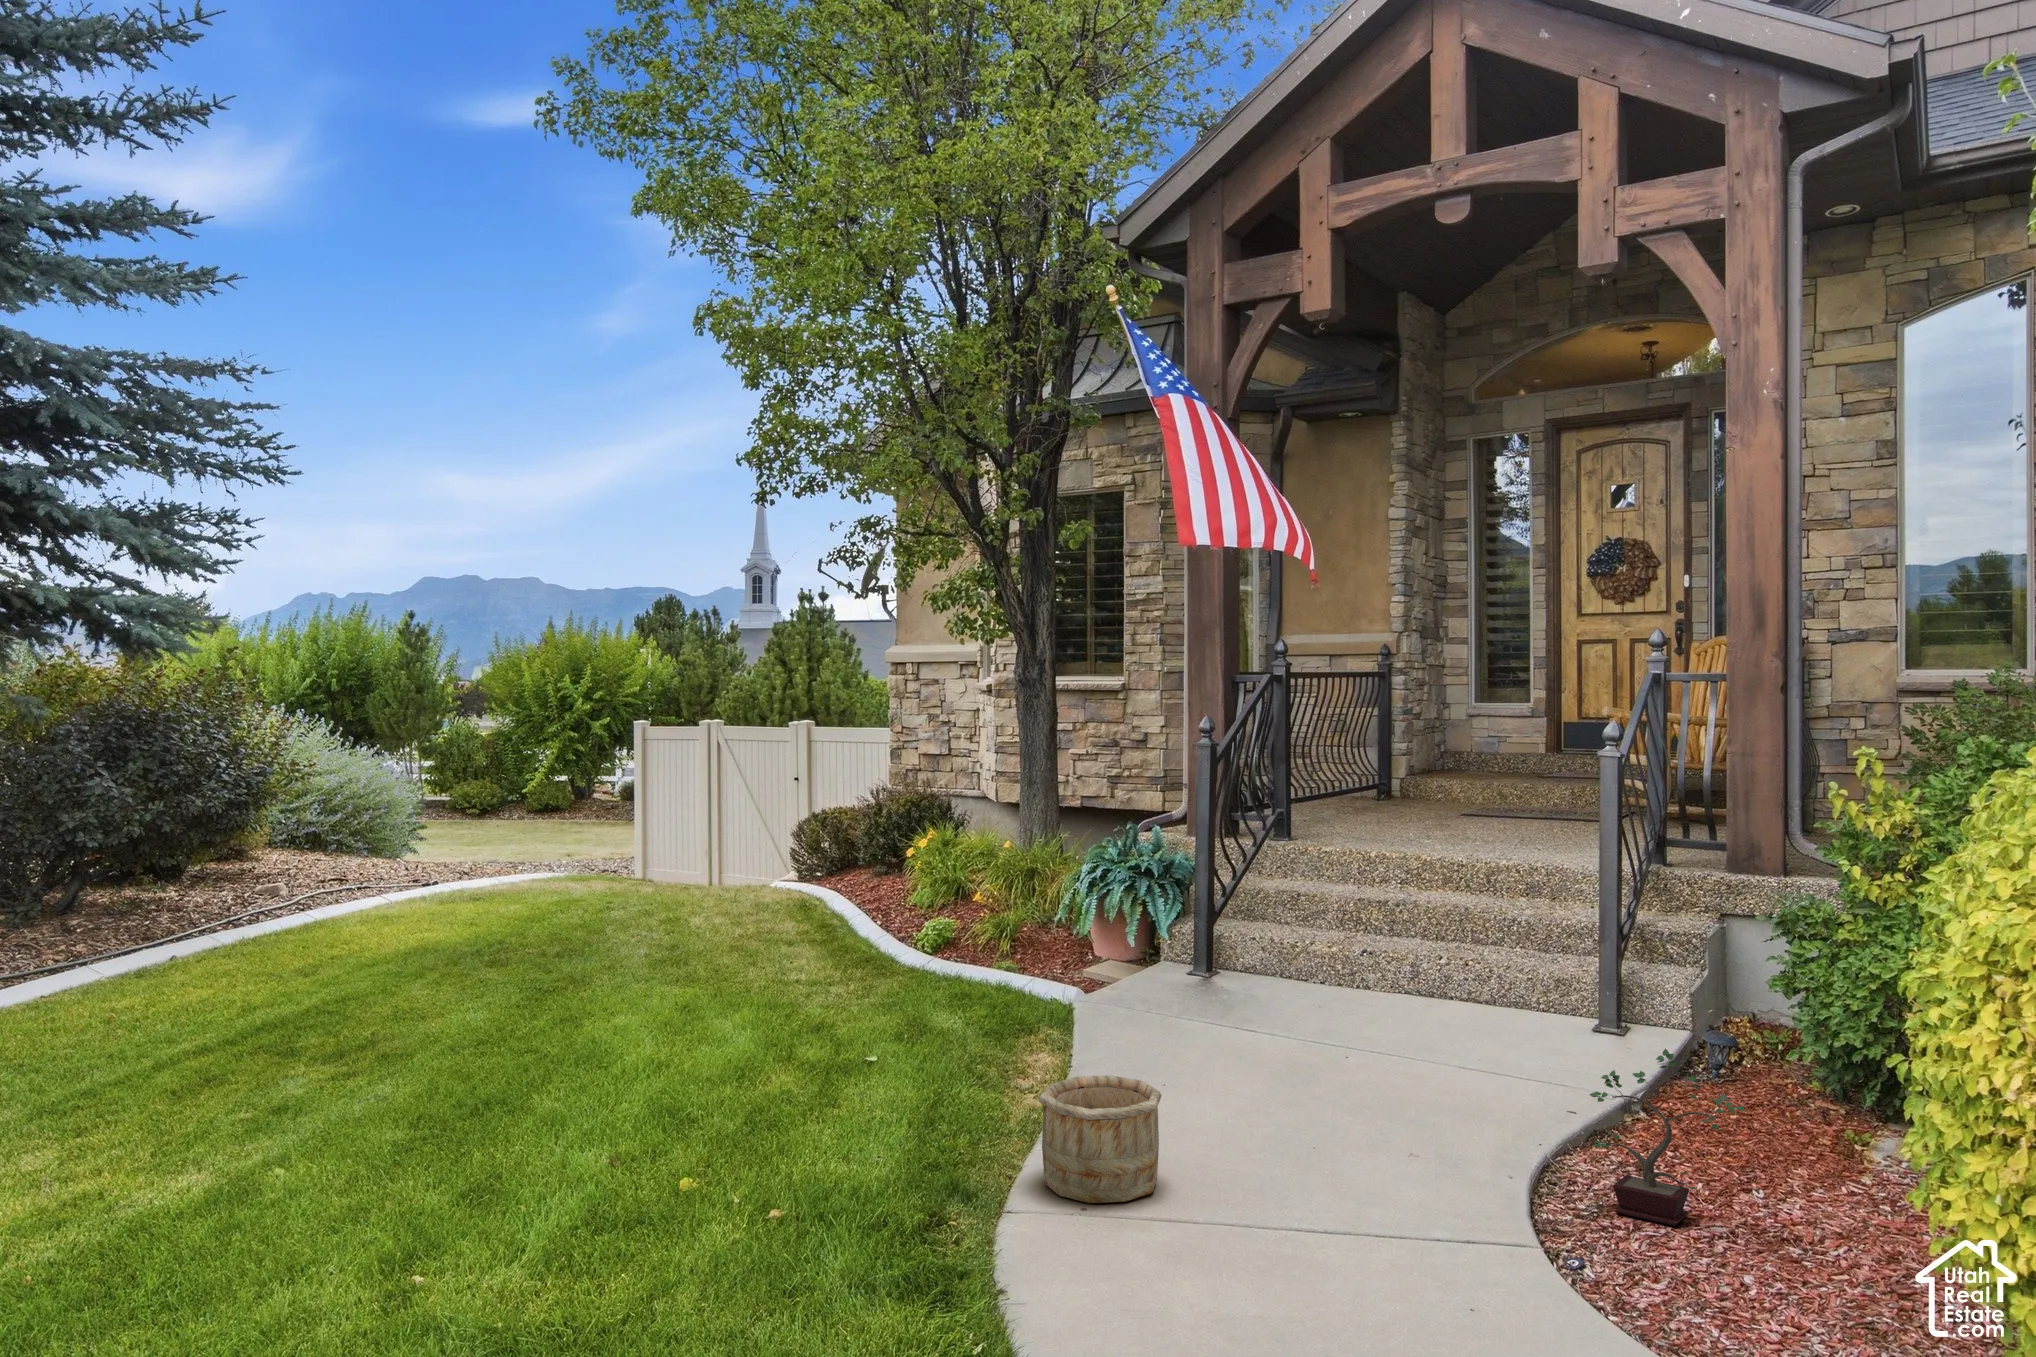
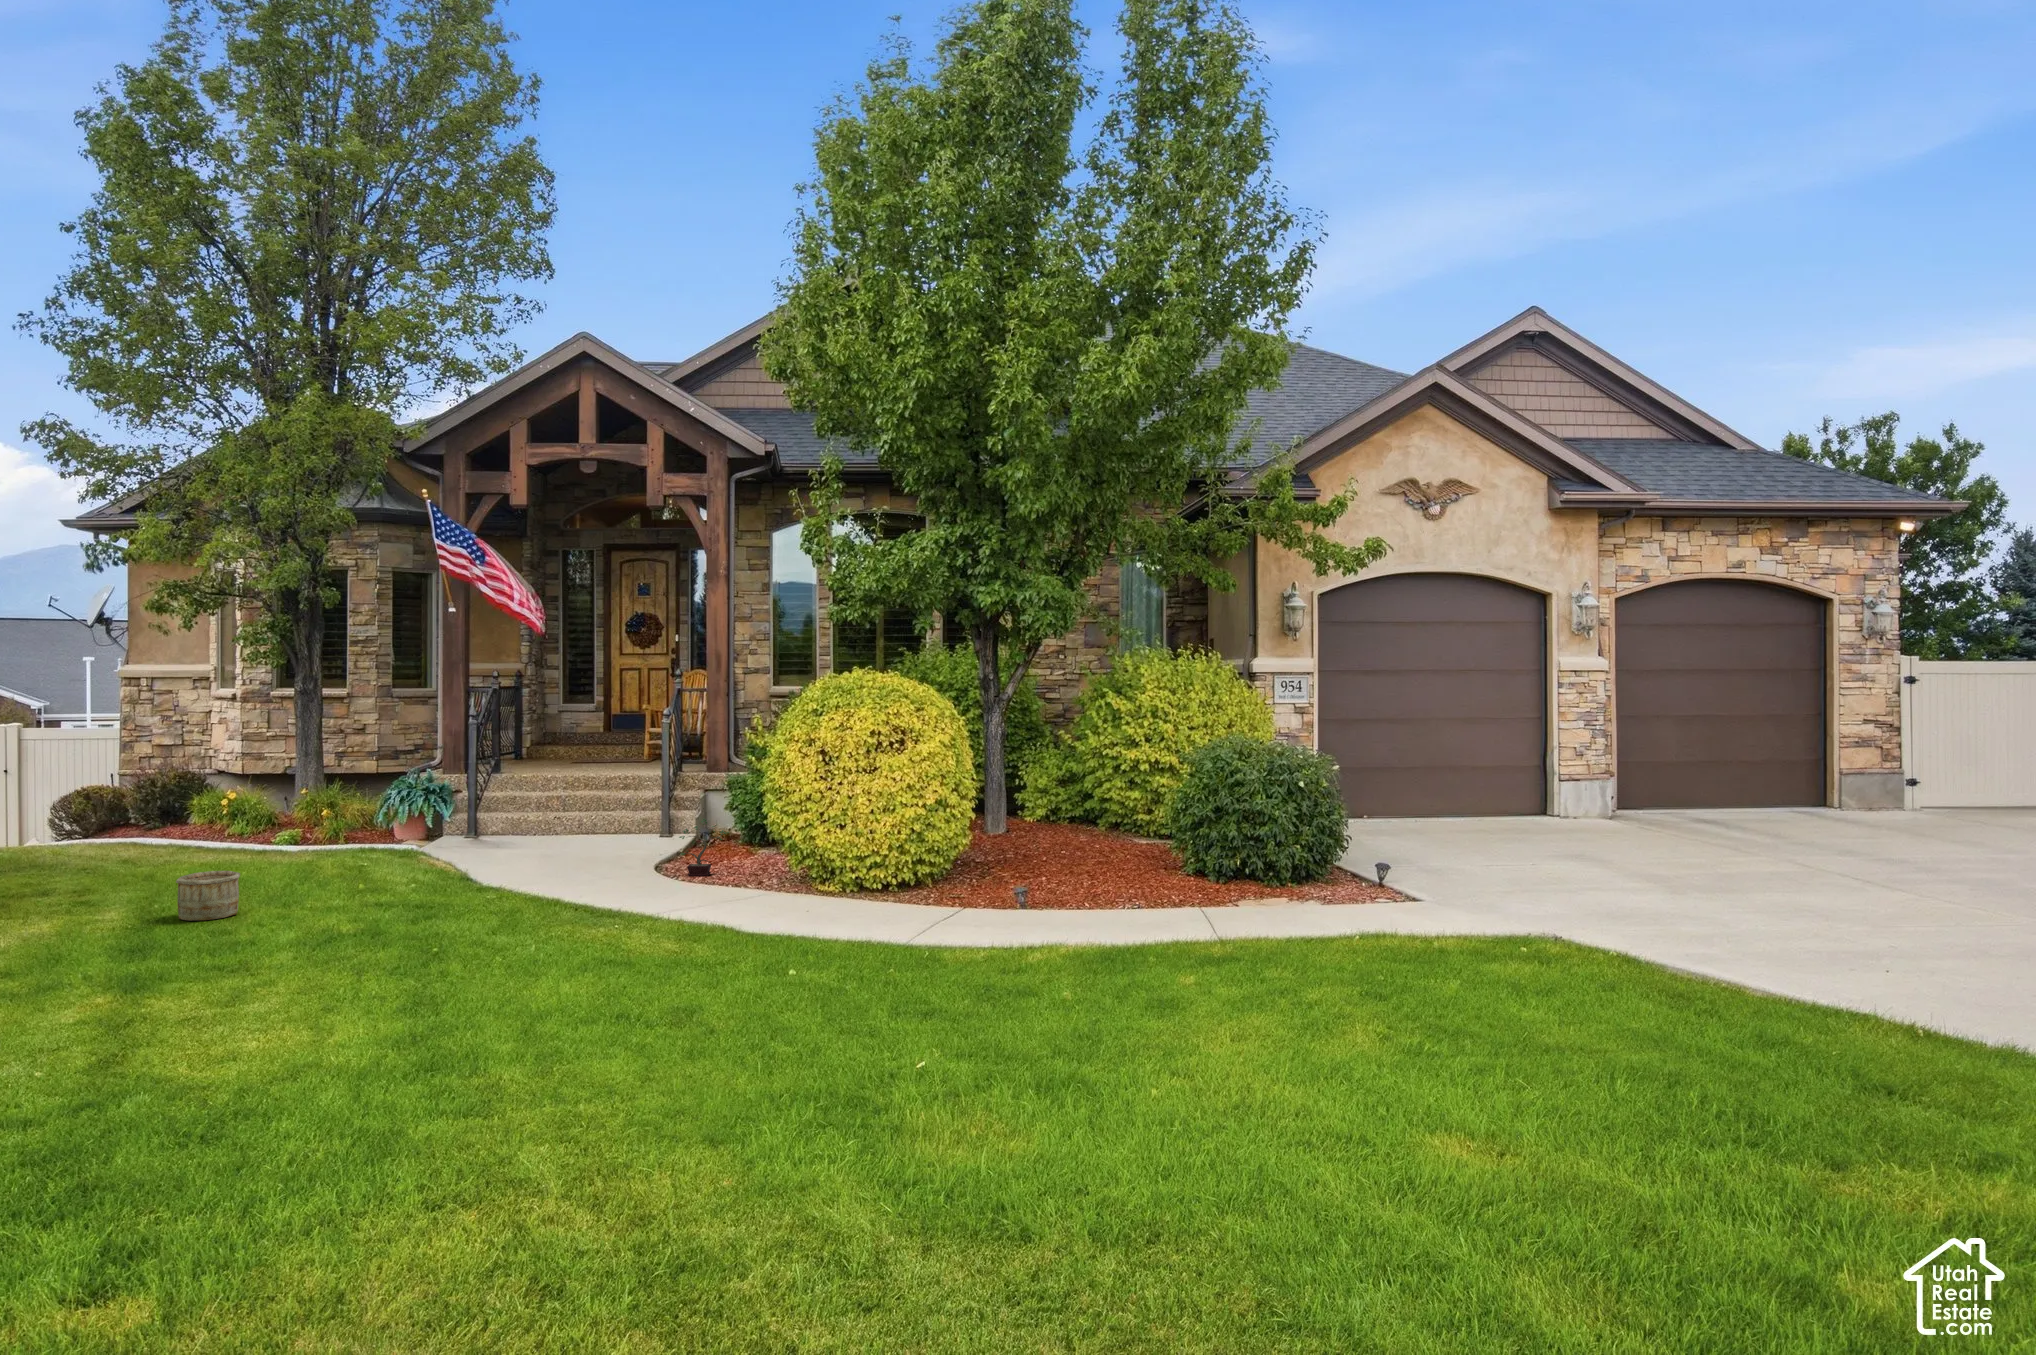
wooden bucket: present [1039,1075,1162,1203] -> present [176,871,240,921]

